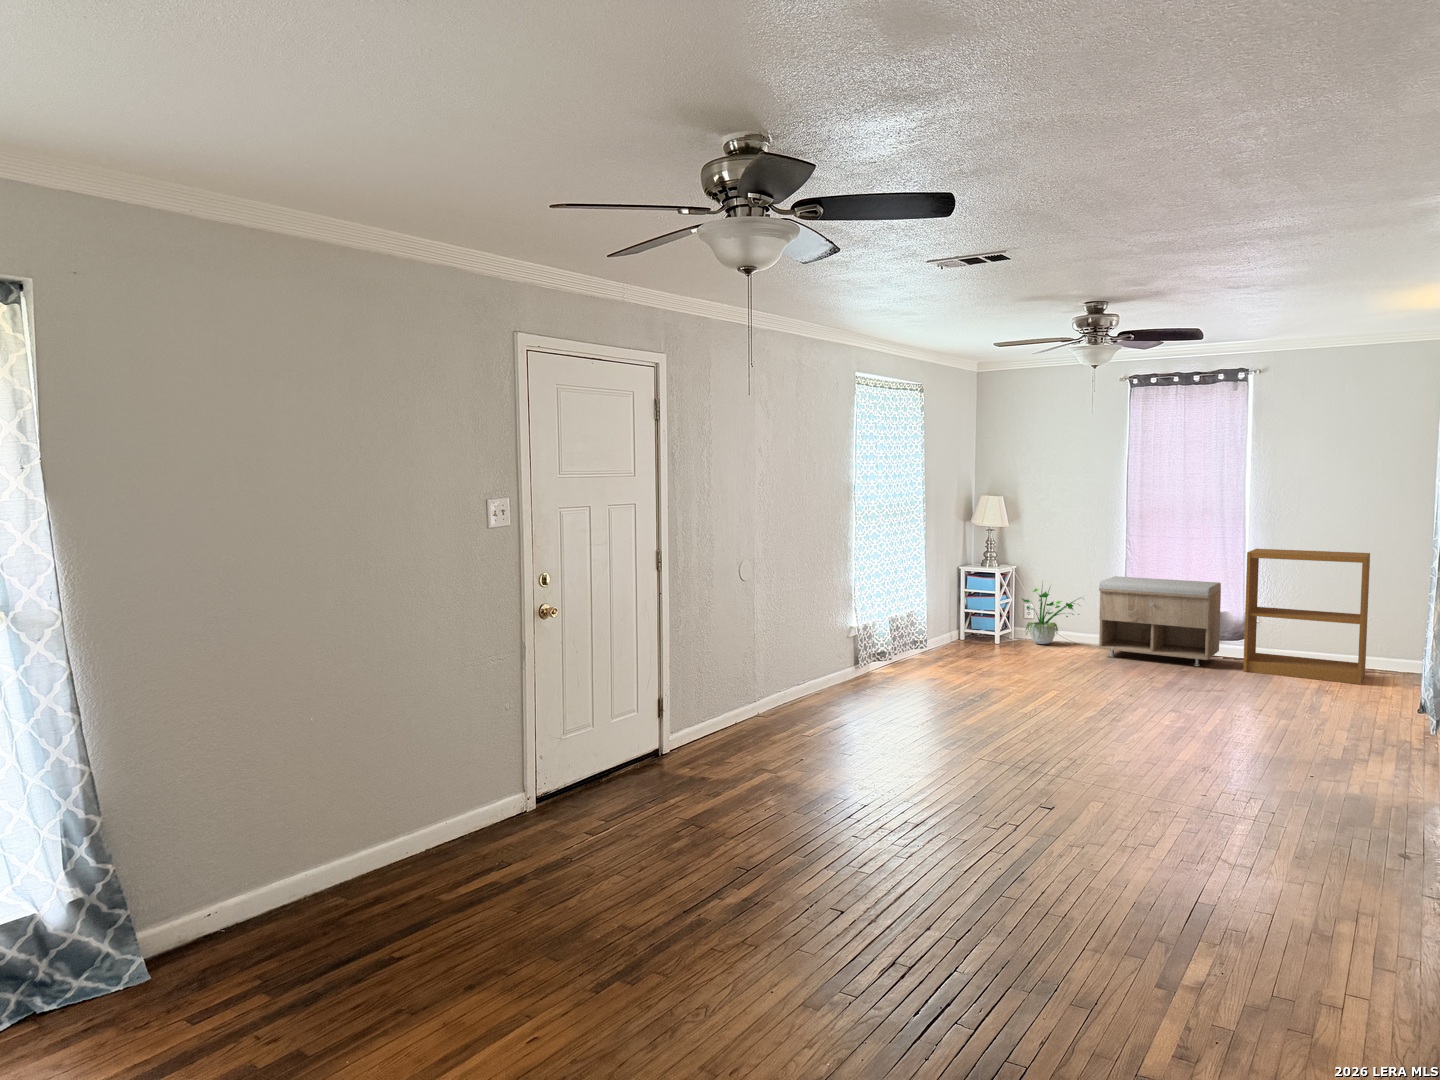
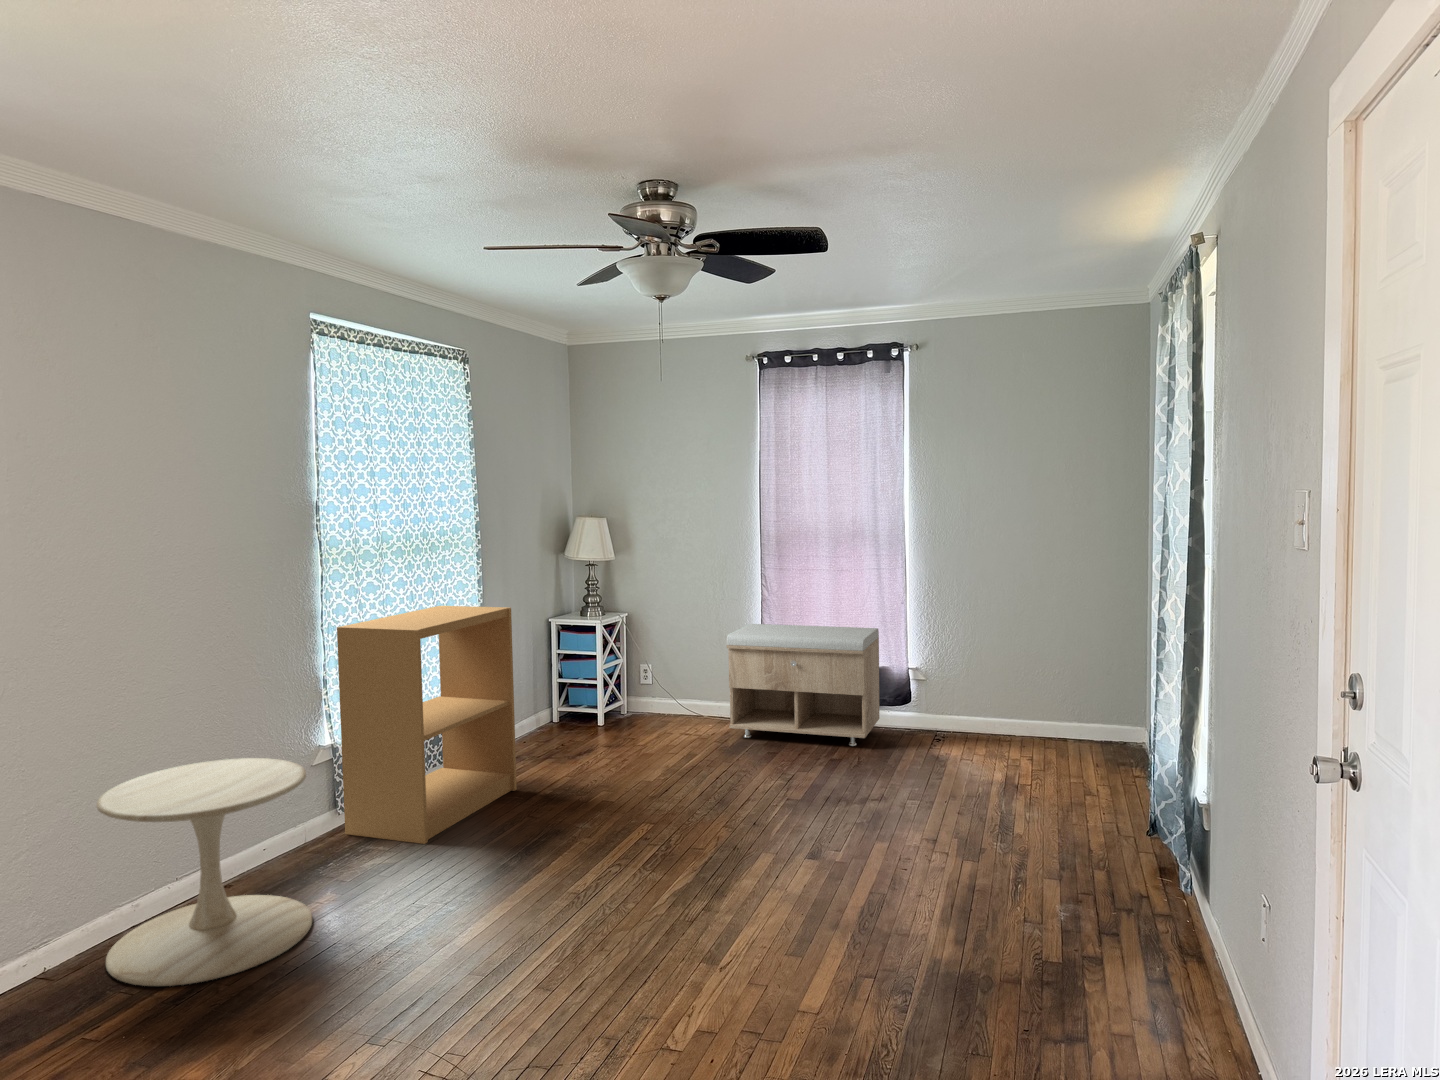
bookshelf: present [1243,549,1370,685] -> present [337,606,517,844]
potted plant: present [1021,588,1079,644] -> none [632,625,717,721]
side table: none [781,622,877,723] -> present [97,758,312,986]

